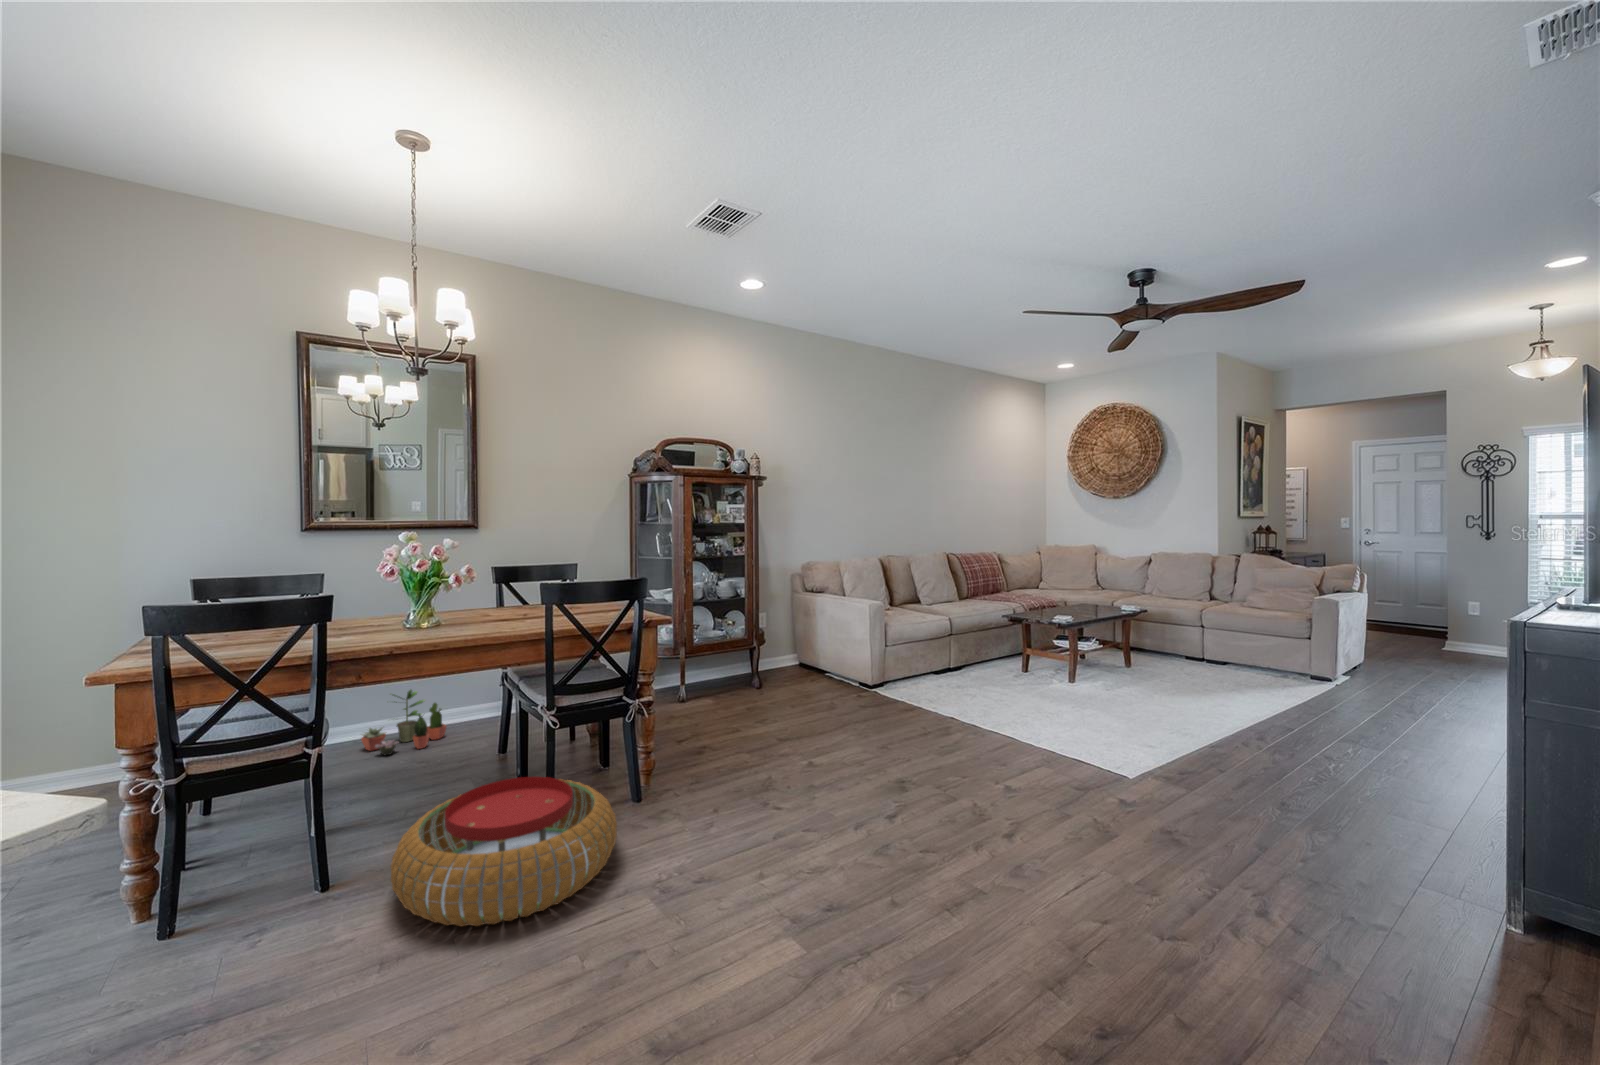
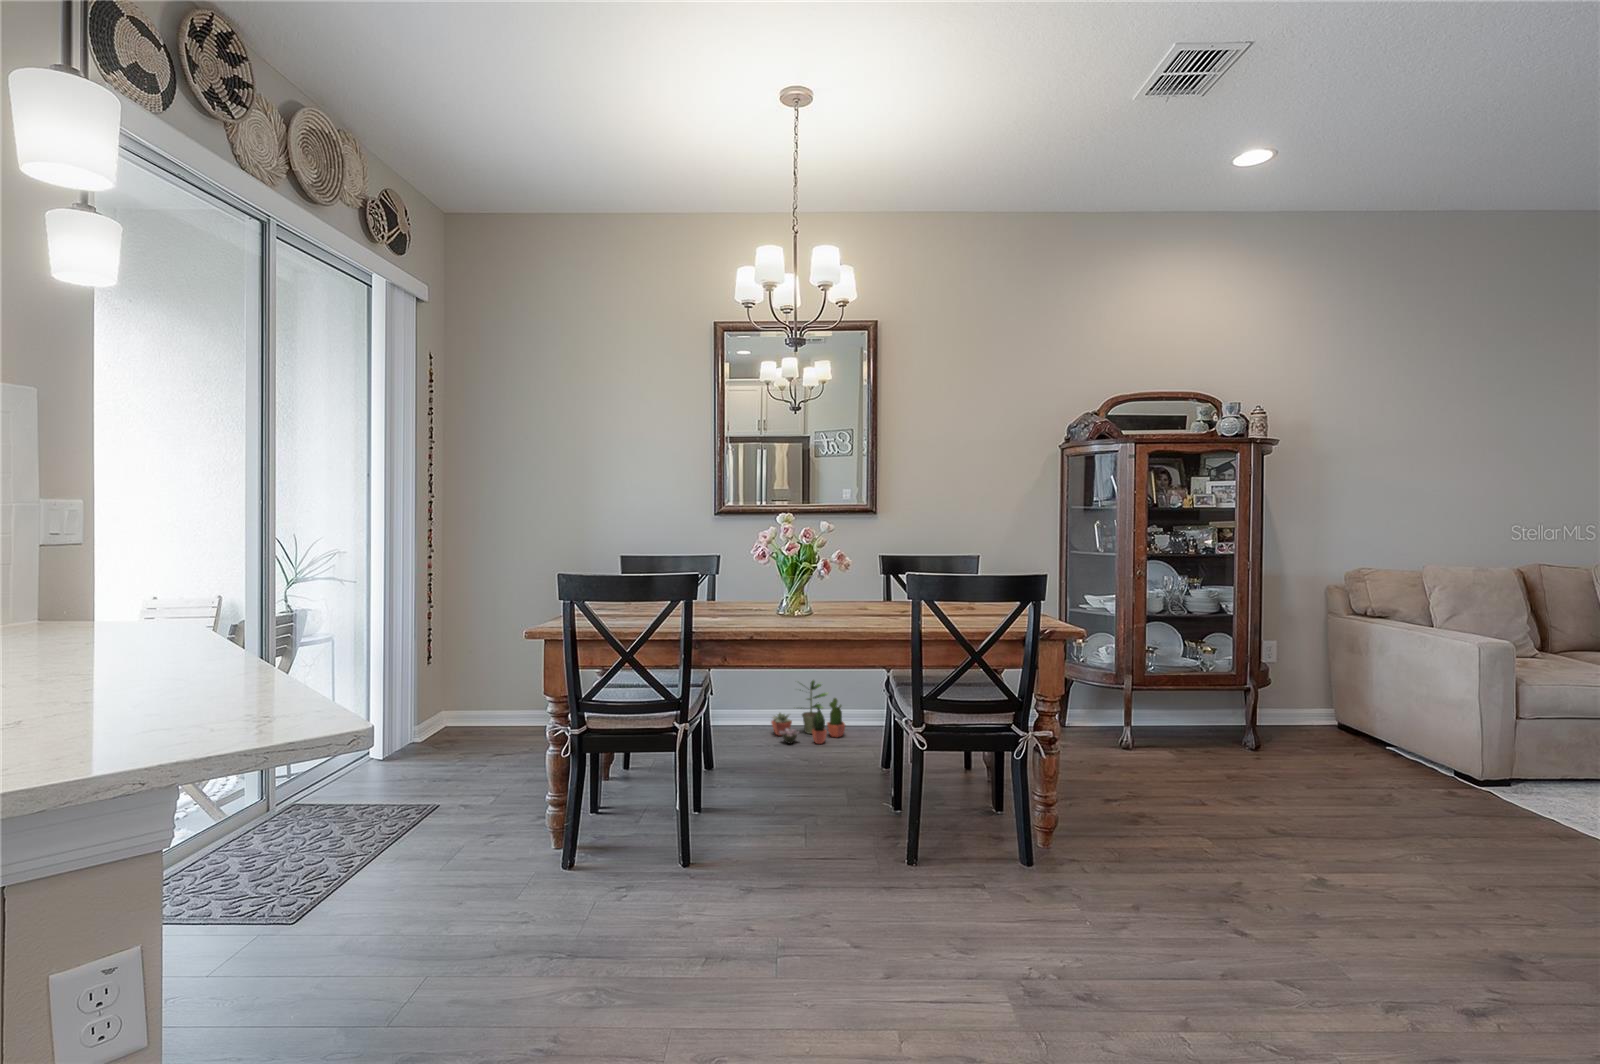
pouf: present [391,777,617,926] -> none [718,804,967,987]

